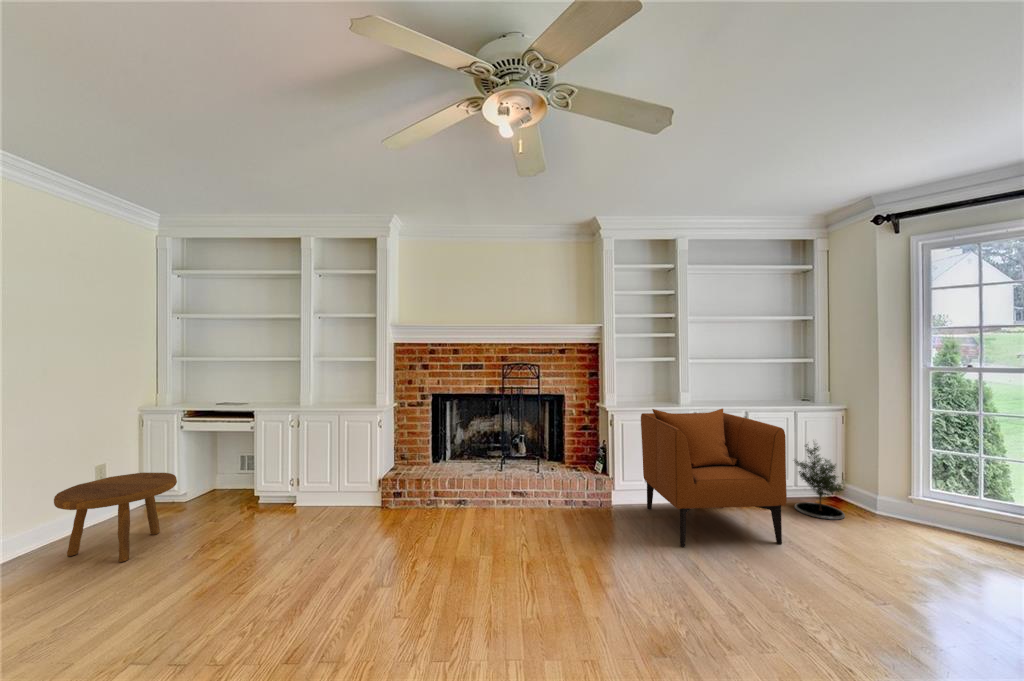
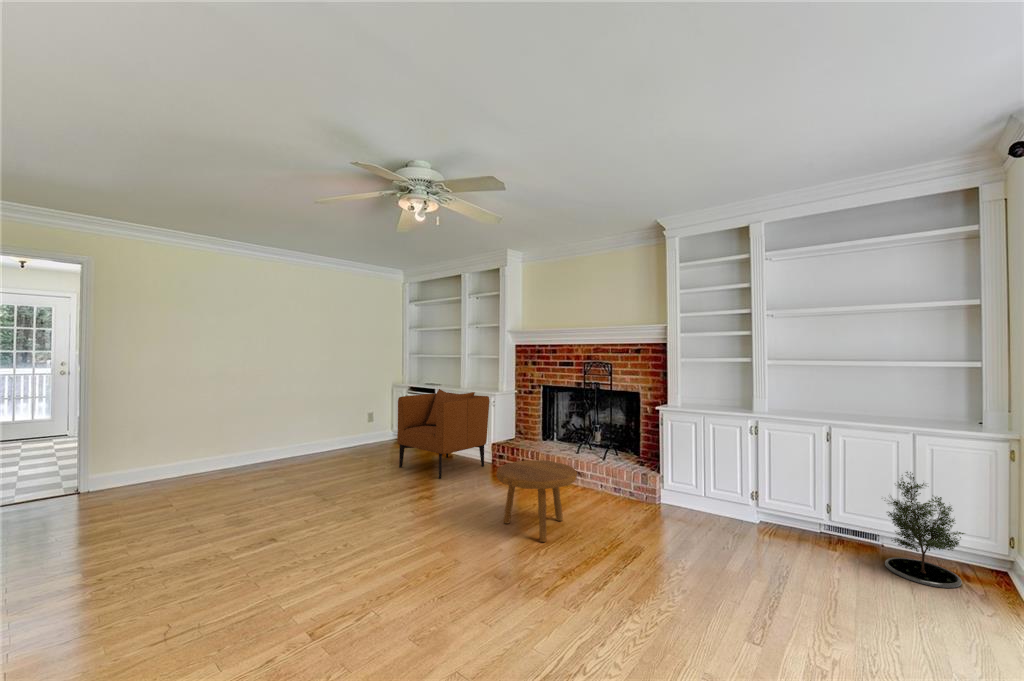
armchair: present [641,409,787,547] -> present [397,389,490,479]
footstool: present [54,473,177,562] -> present [496,460,577,542]

